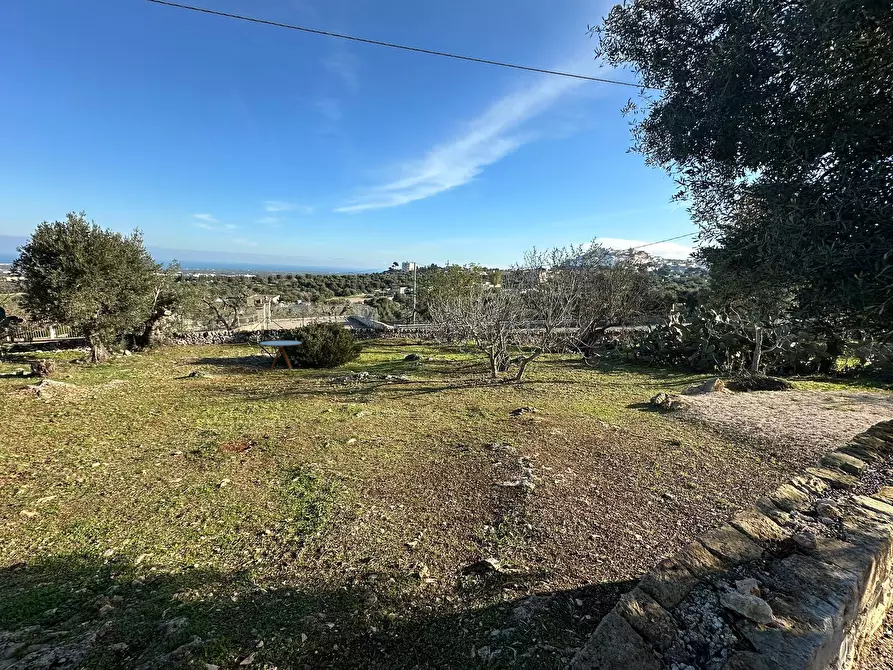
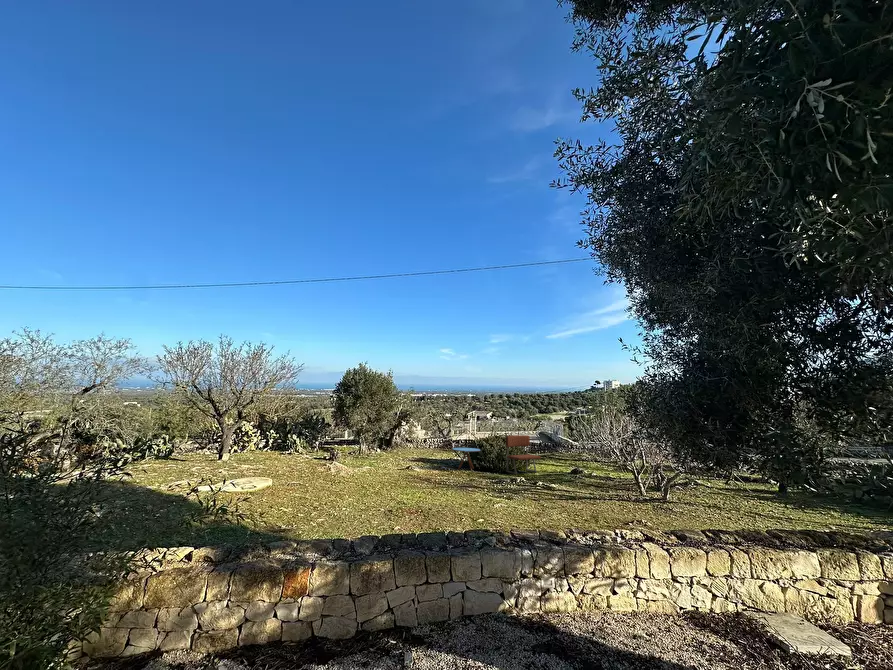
bench: none [338,320,382,370] -> present [506,435,541,474]

